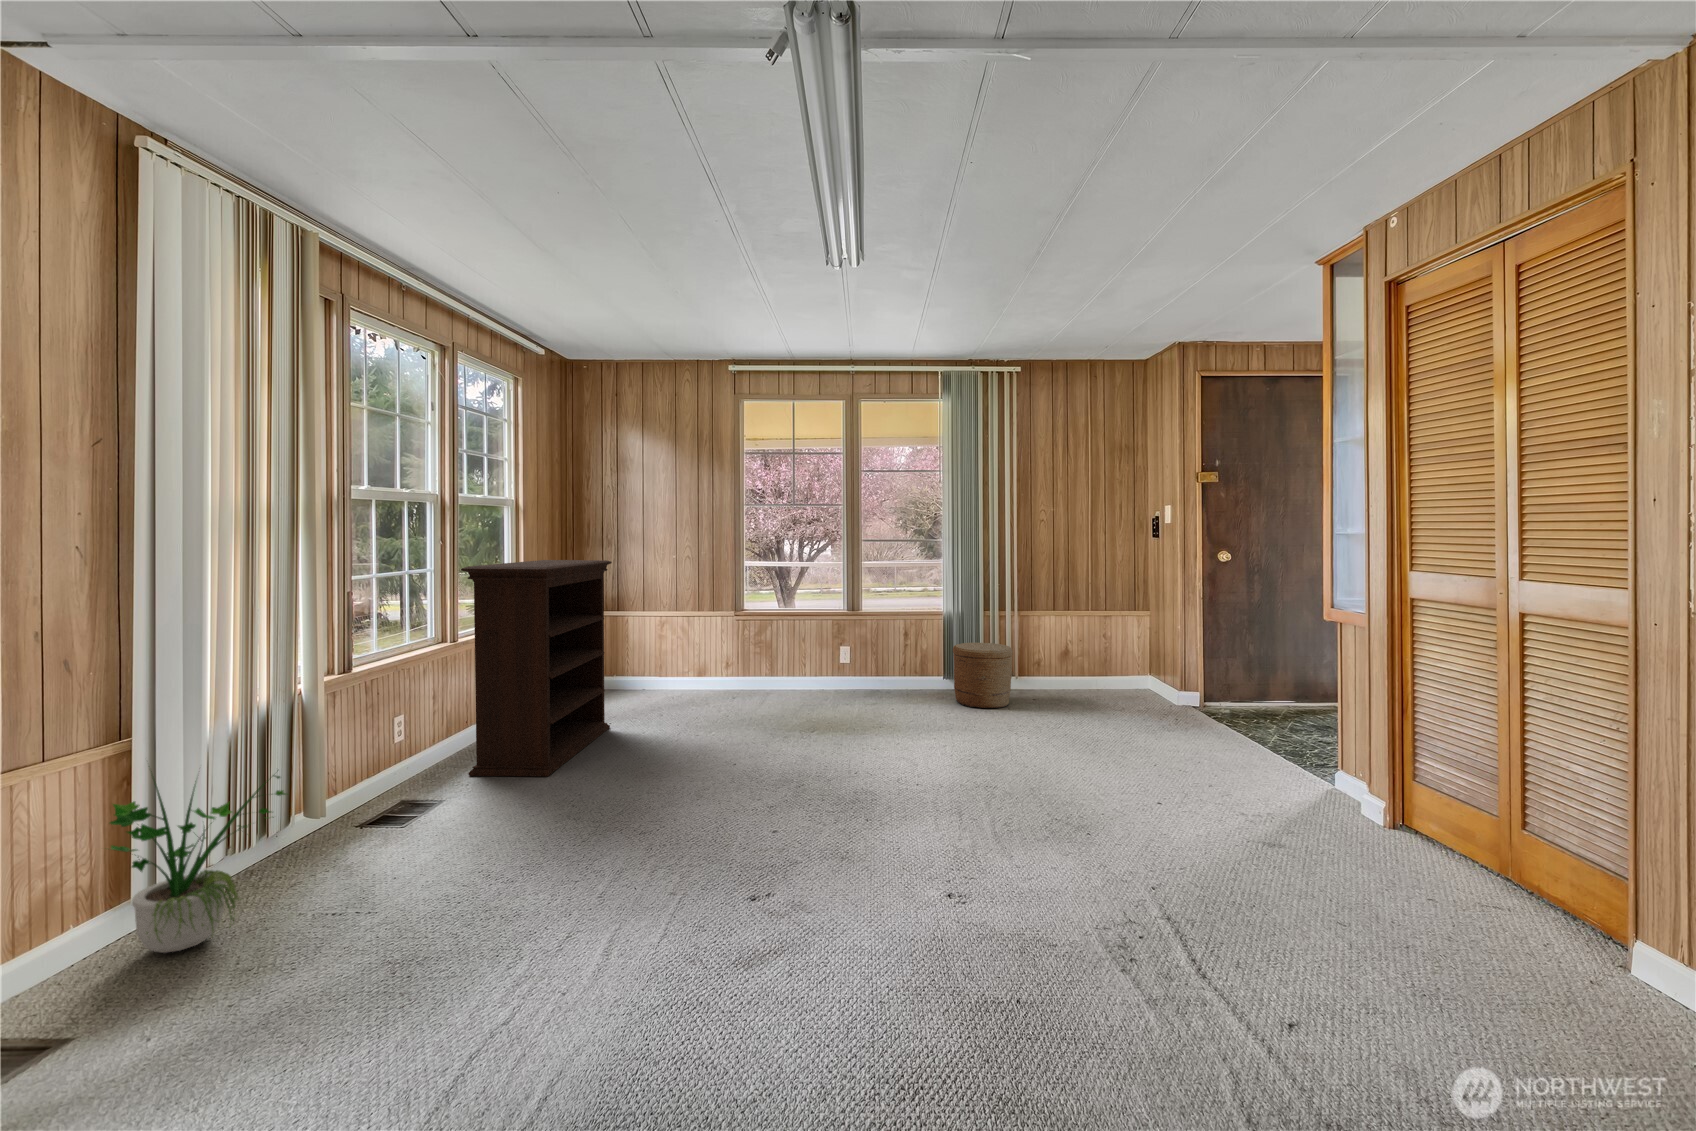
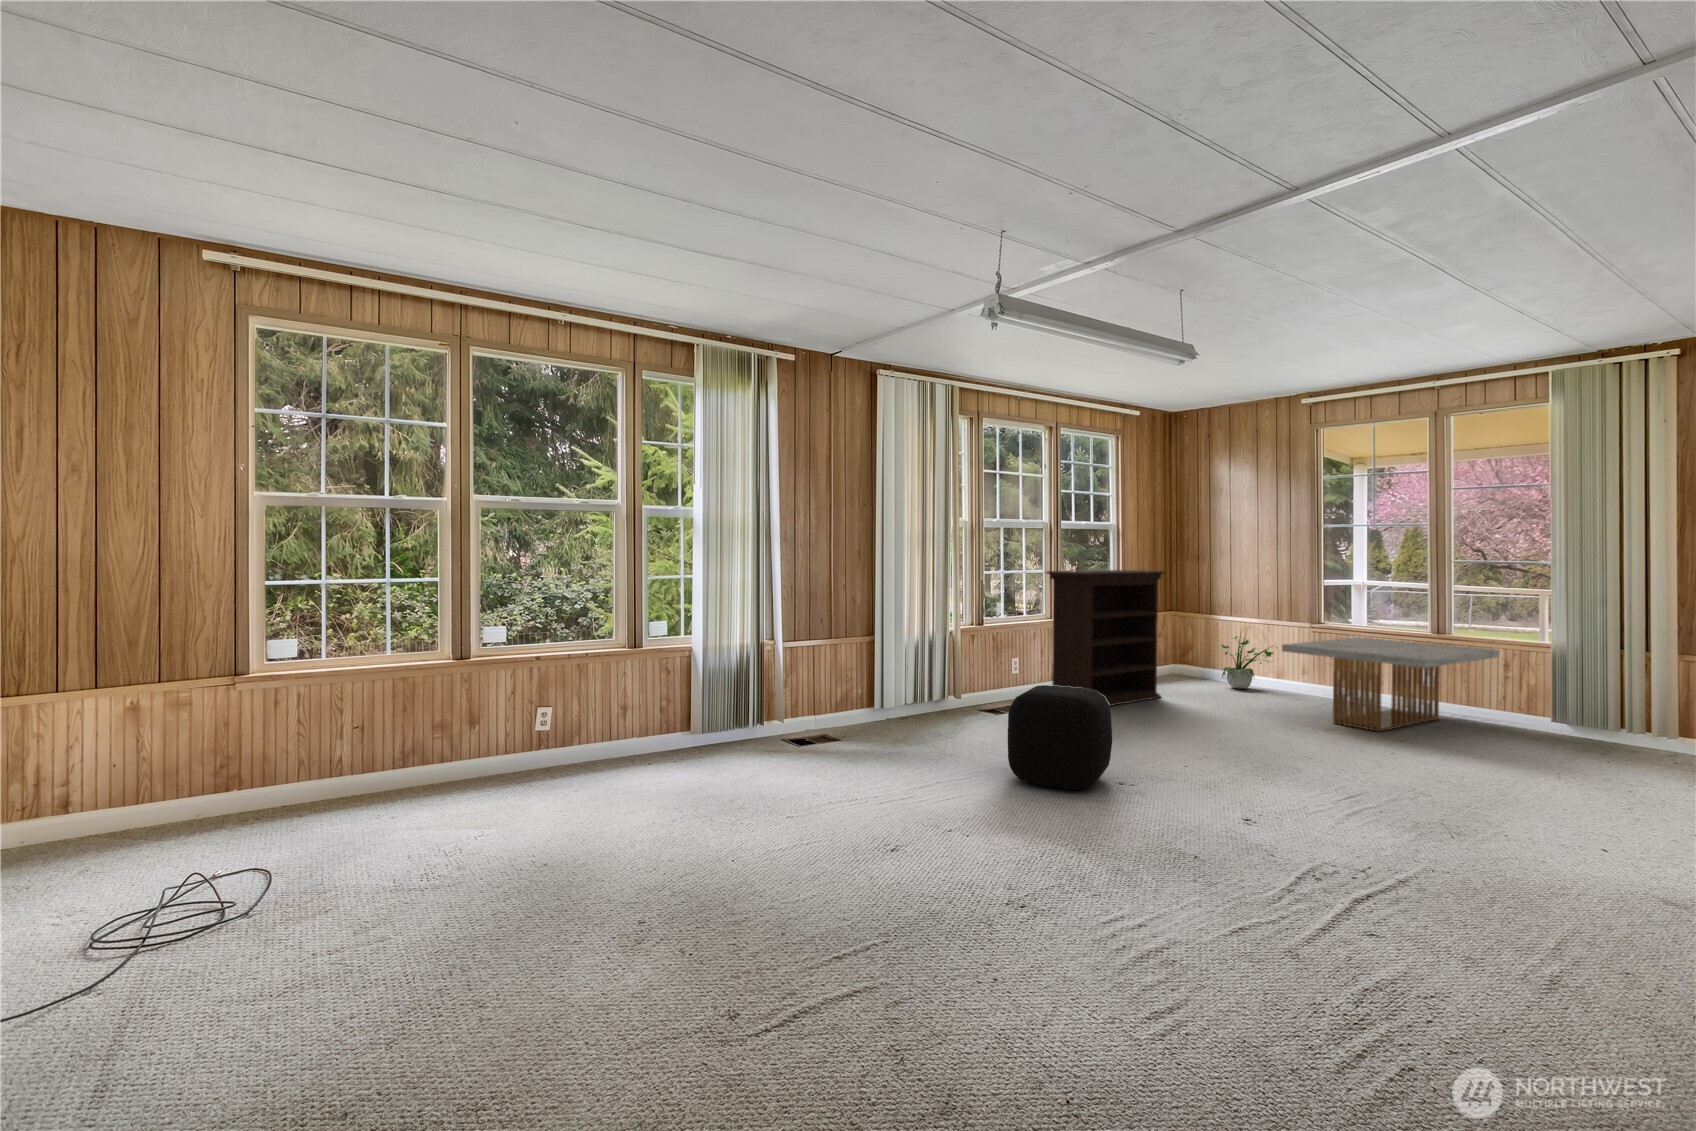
coffee table: none [760,623,906,724] -> present [1282,637,1500,732]
woven basket: present [953,643,1013,708] -> none [1545,676,1641,755]
potted plant: present [110,775,286,953] -> present [1221,635,1277,689]
ottoman: none [609,782,803,1008] -> present [1008,685,1112,790]

